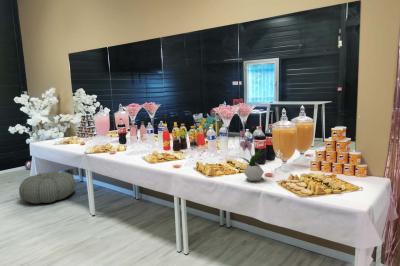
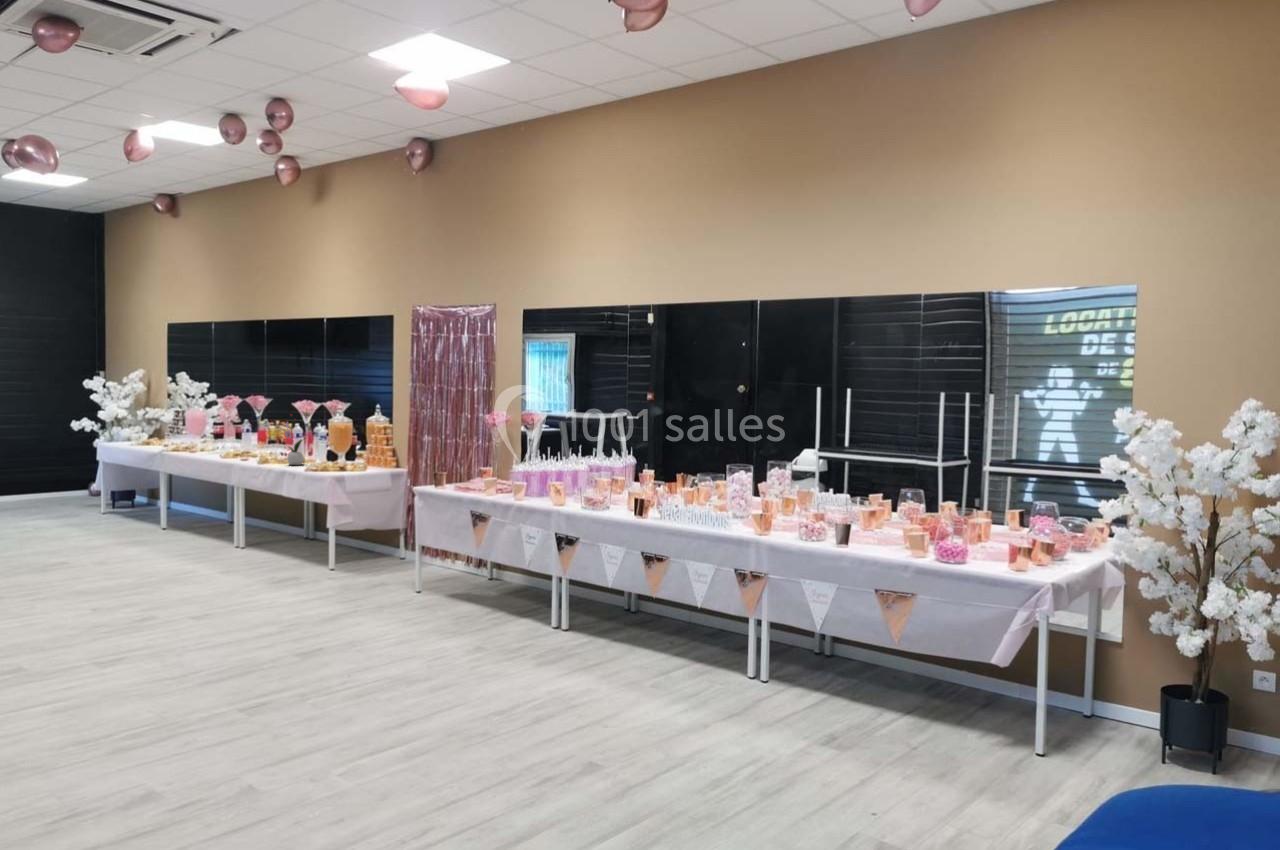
pouf: present [19,172,76,203] -> none [79,485,157,520]

